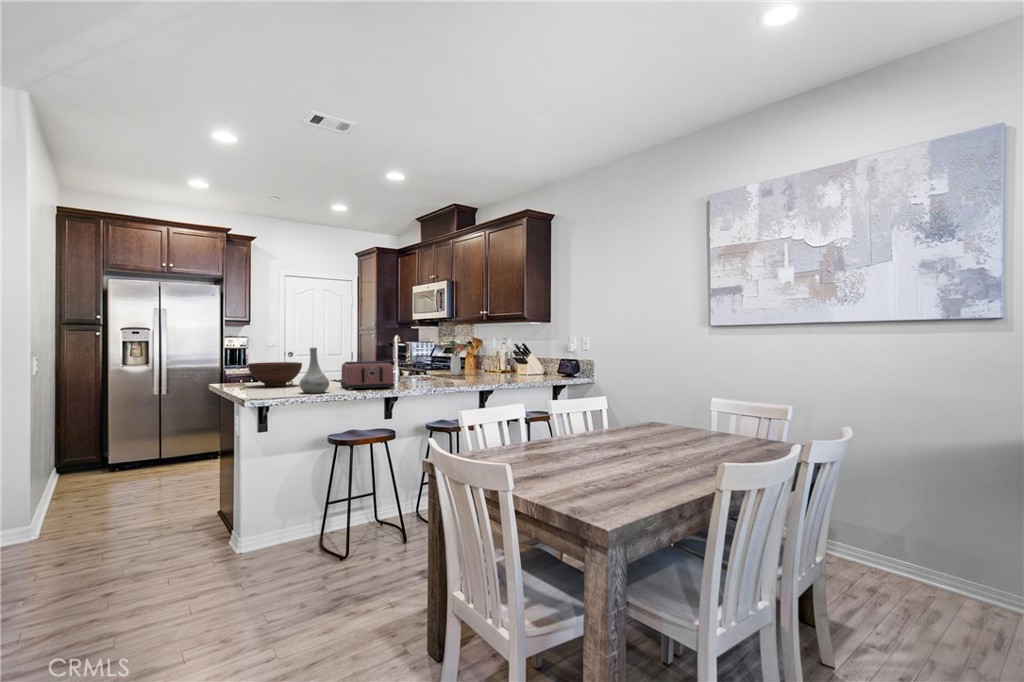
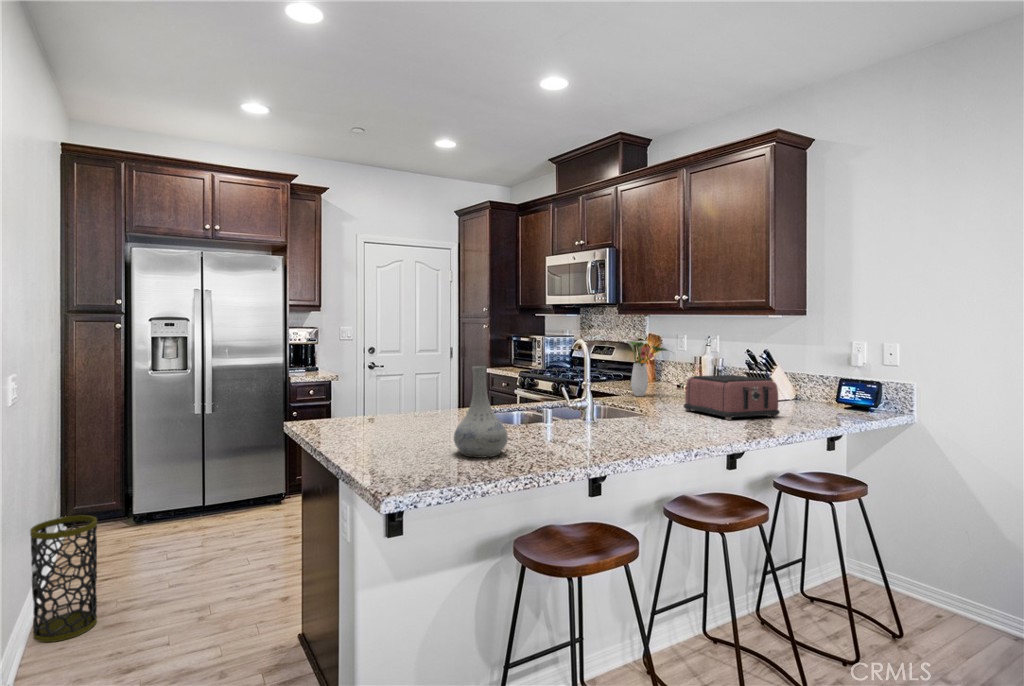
toaster: present [341,361,394,390] -> present [684,375,780,420]
fruit bowl: present [248,362,302,386] -> none [345,381,432,426]
trash can: none [46,449,89,522] -> present [30,515,97,642]

